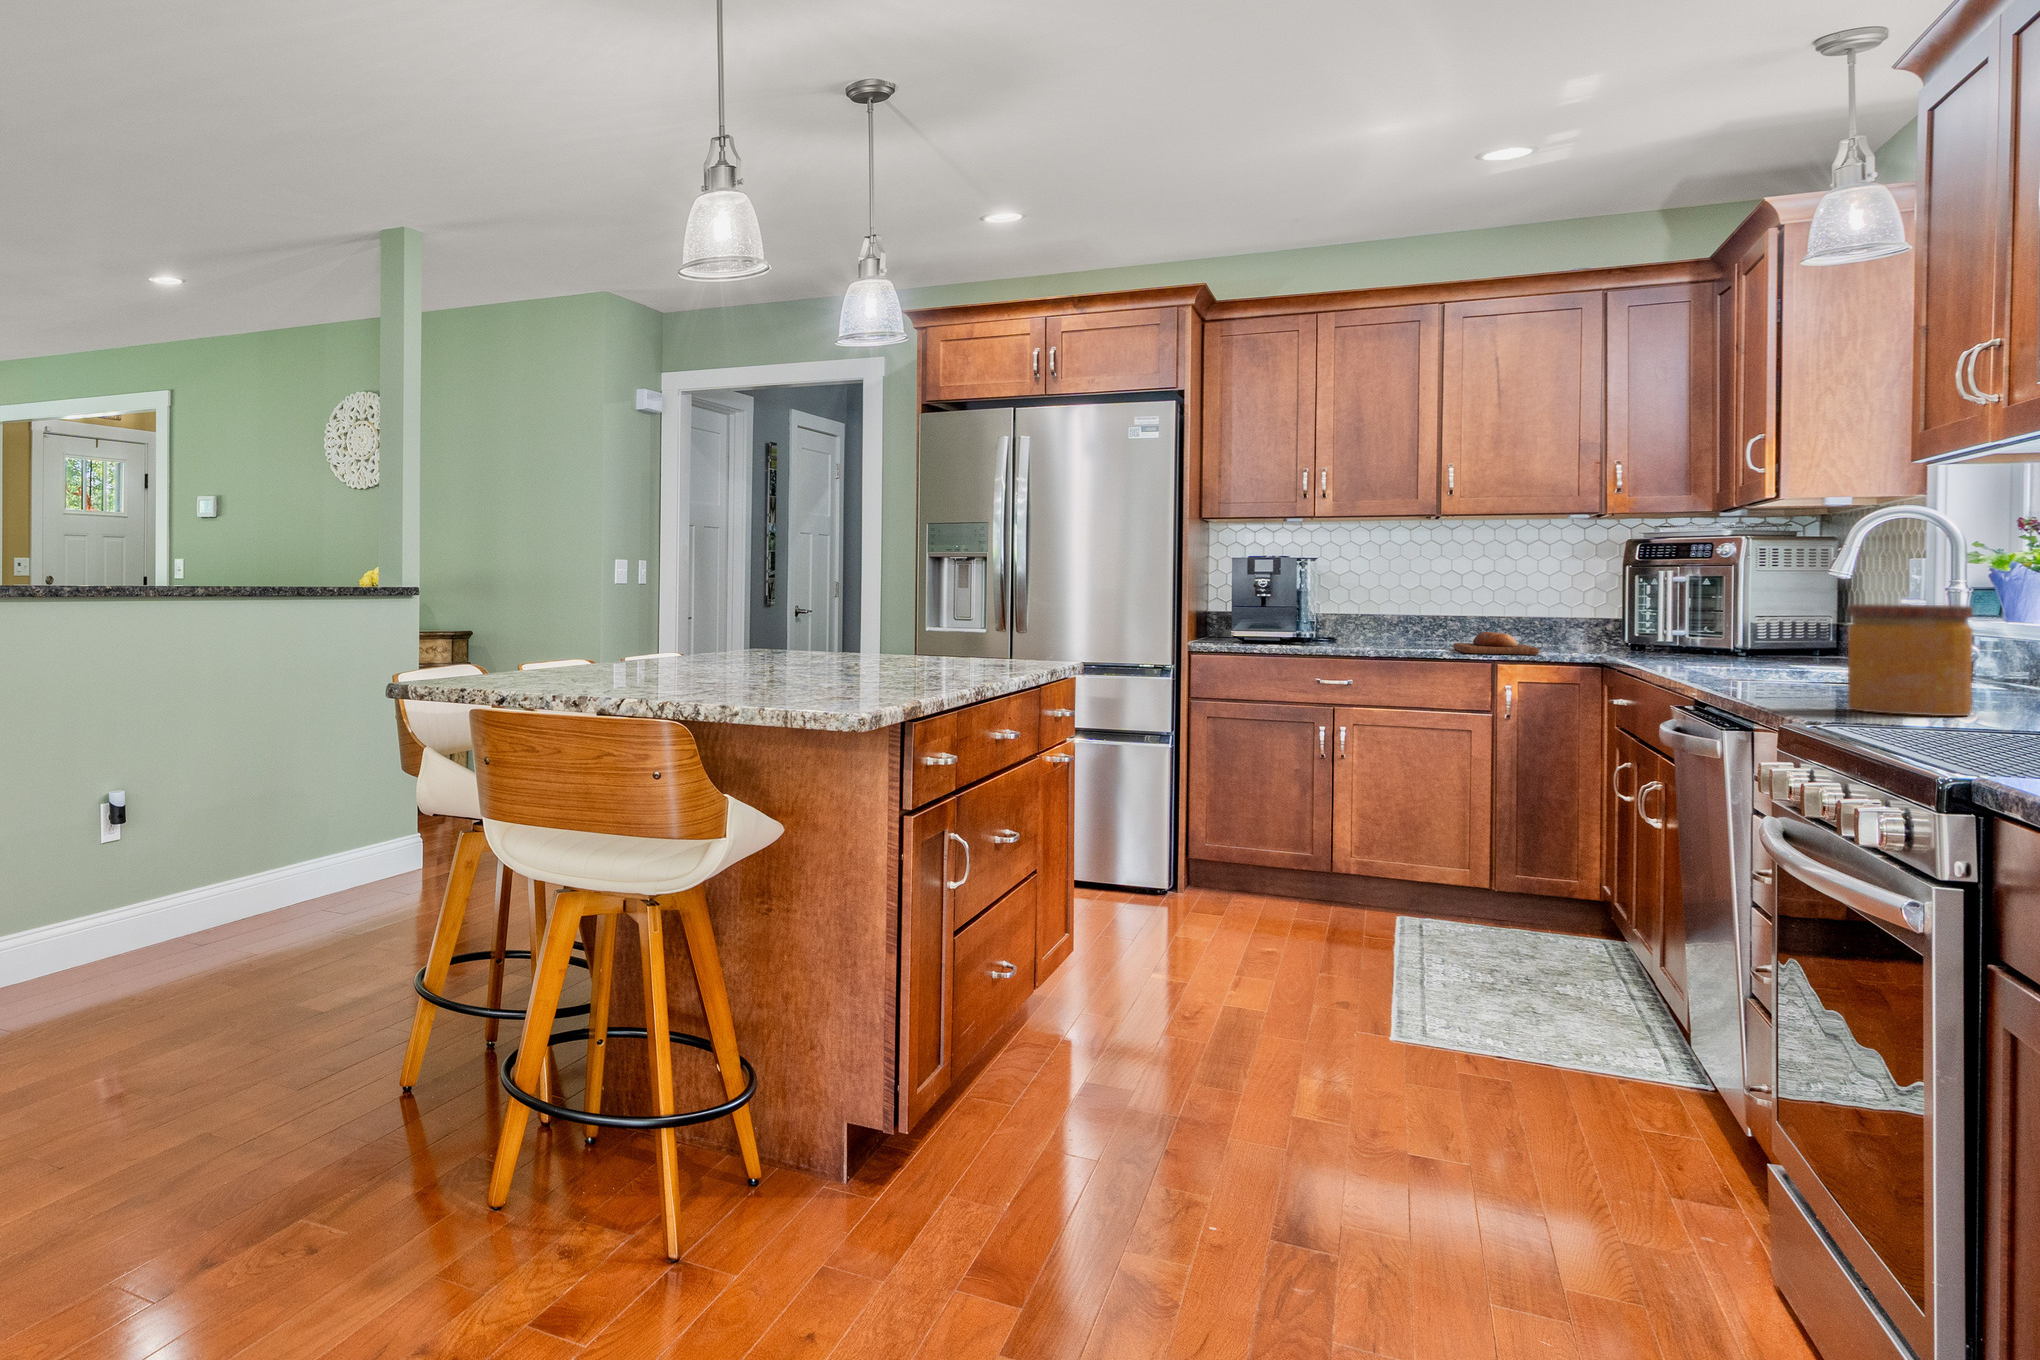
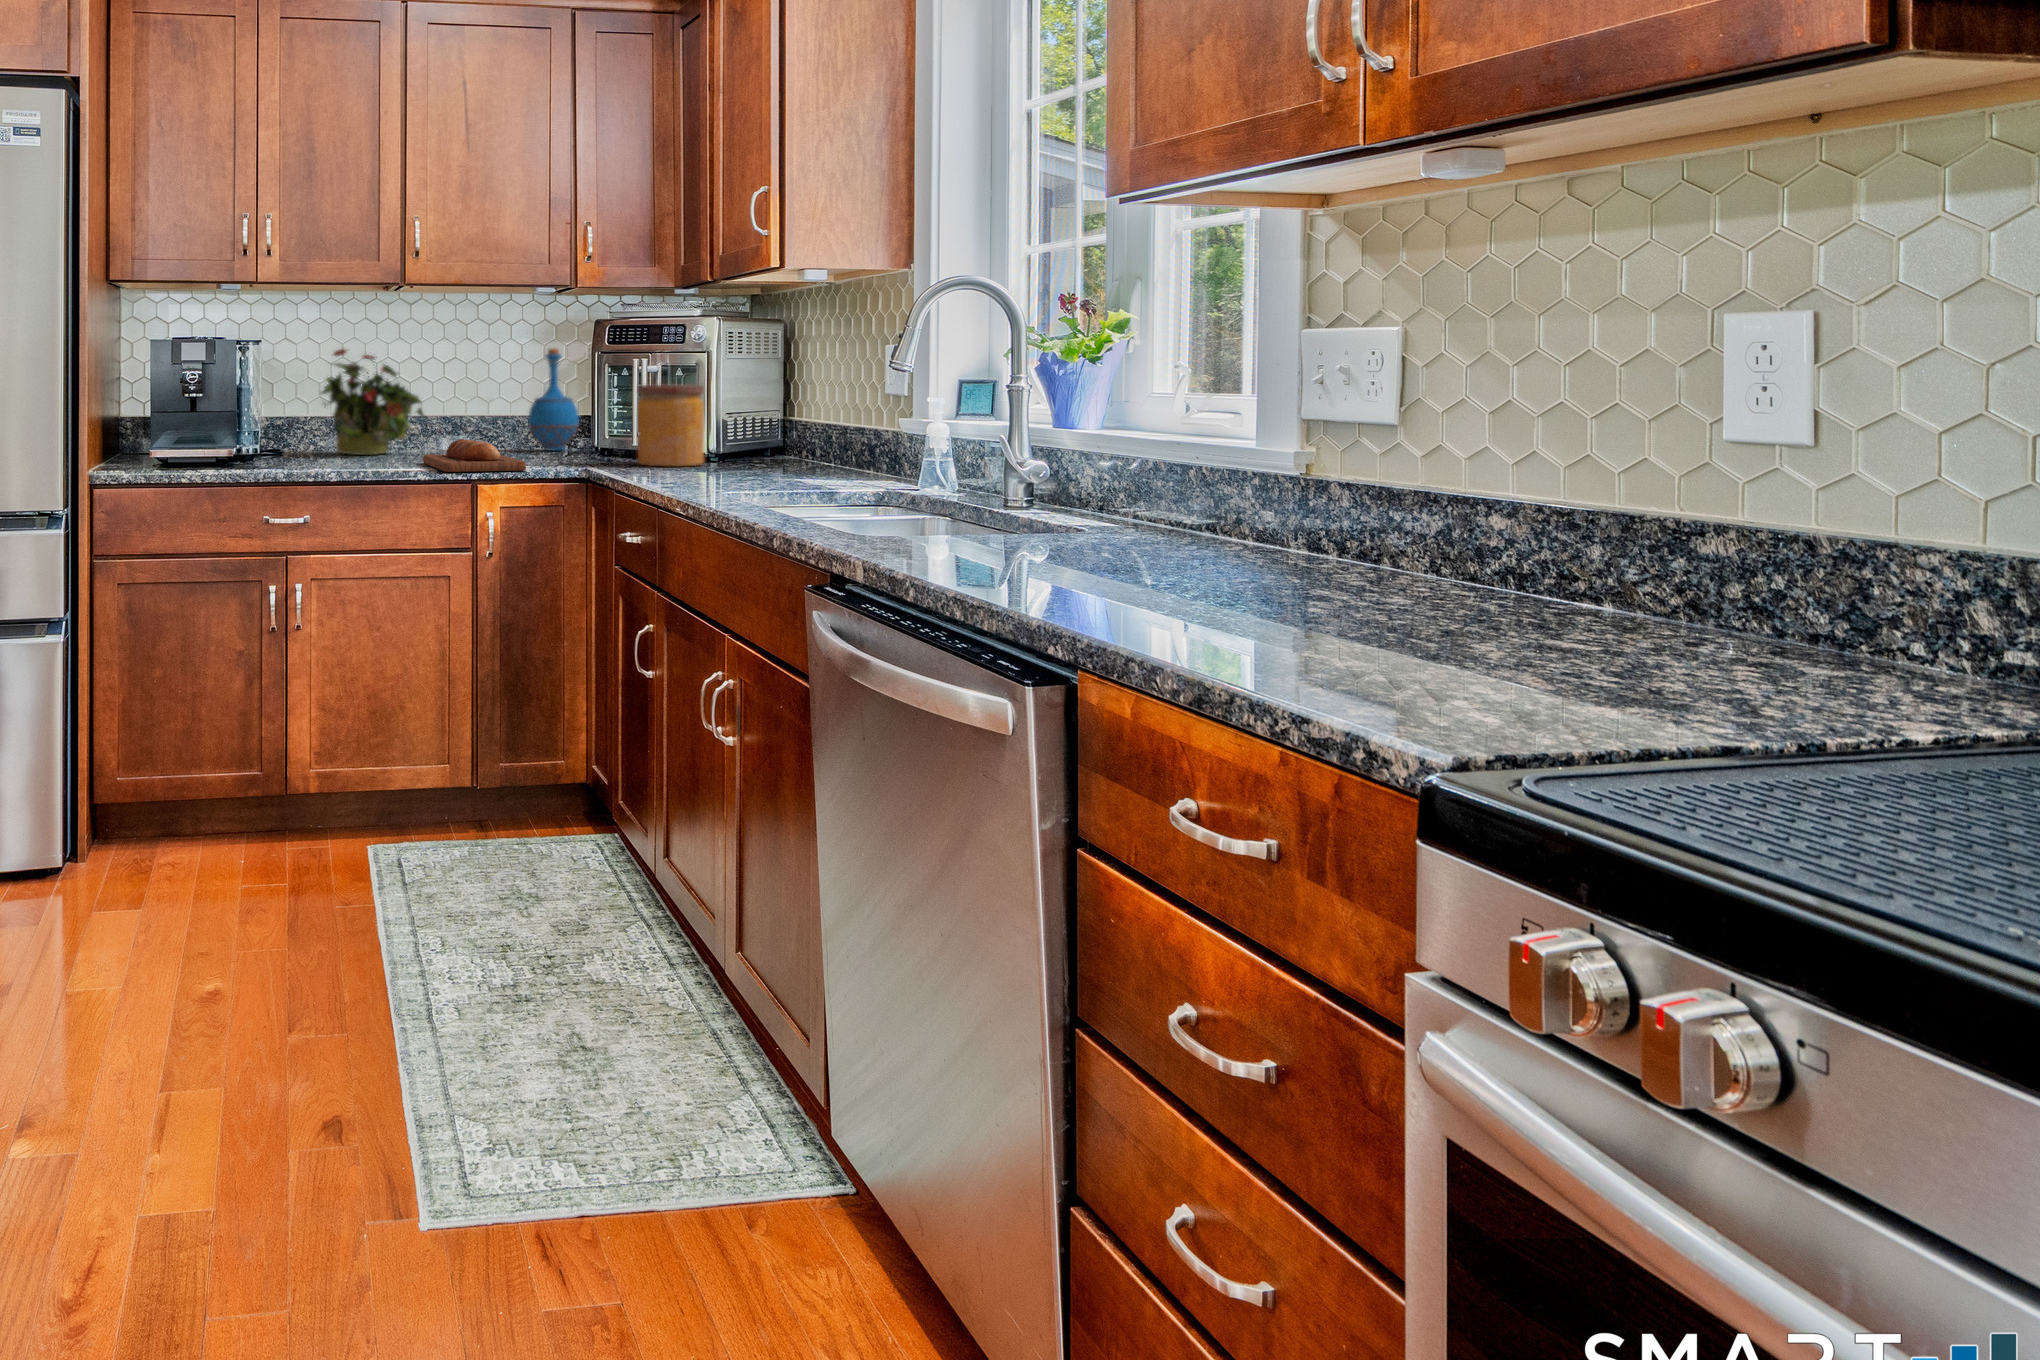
potted plant: none [1368,563,1464,644] -> present [322,349,424,455]
bottle: none [1566,563,1619,647] -> present [528,348,579,451]
jar: present [1848,604,1973,716] -> present [637,385,704,466]

